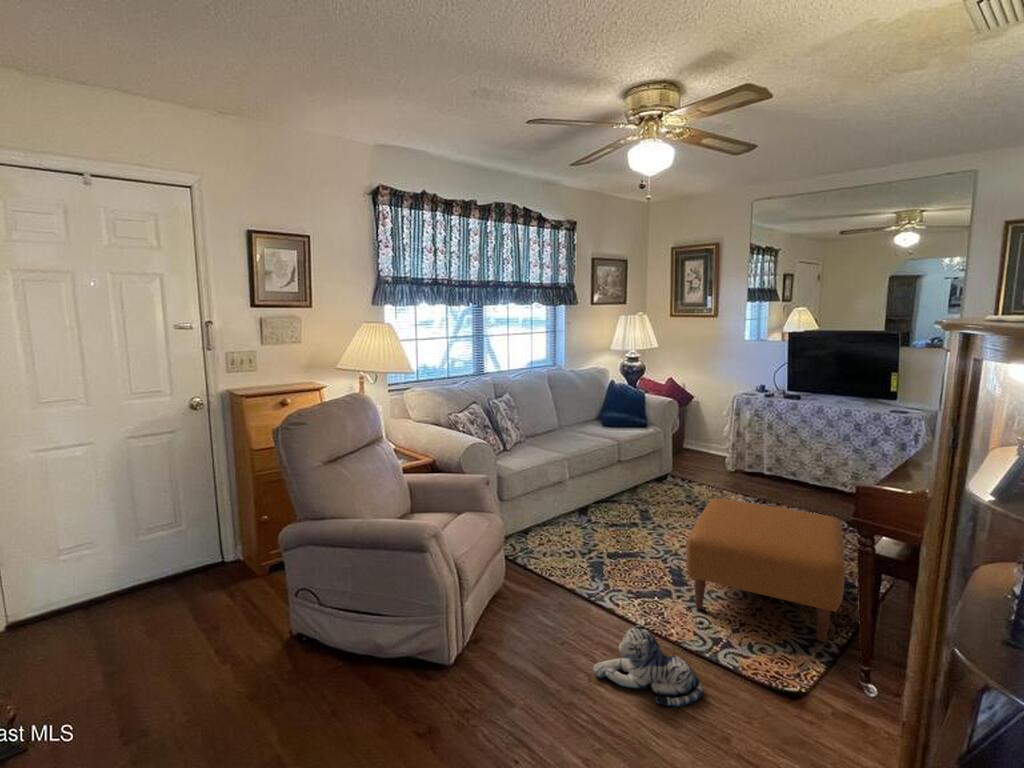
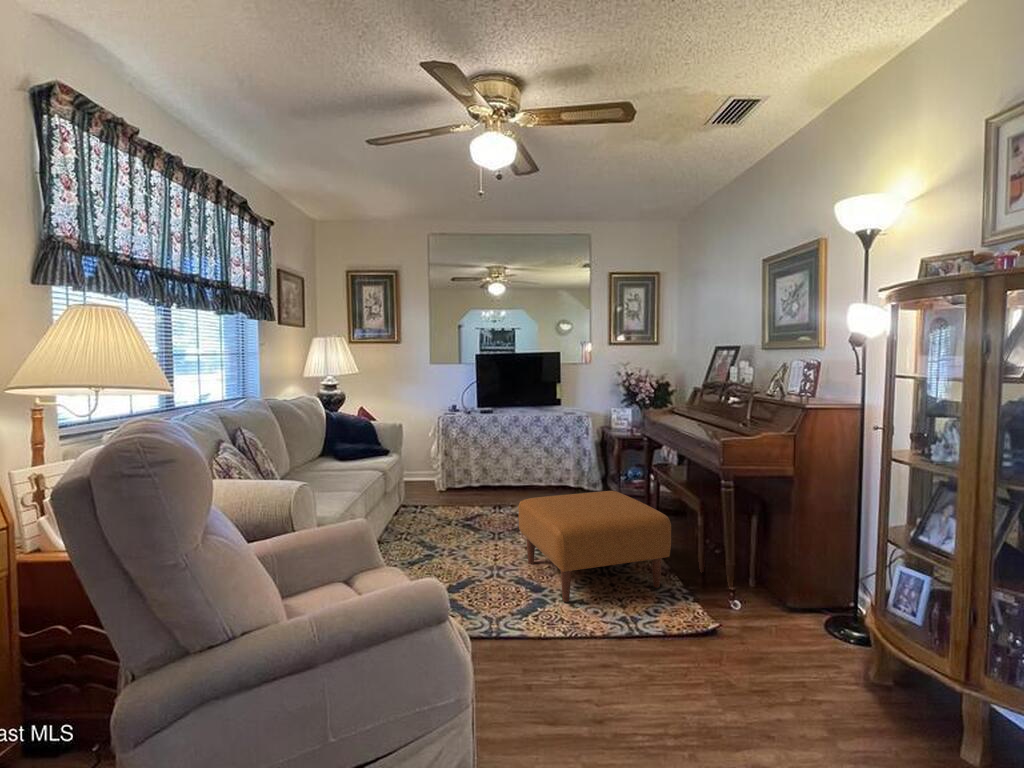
plush toy: present [593,625,703,707] -> none [568,620,658,696]

